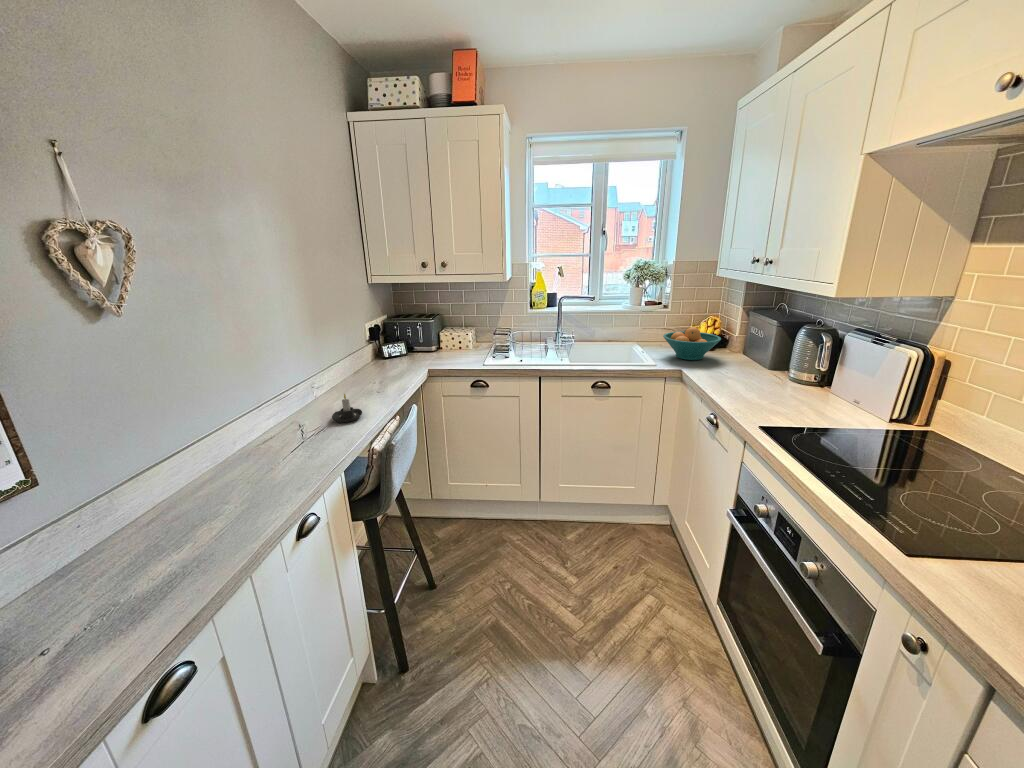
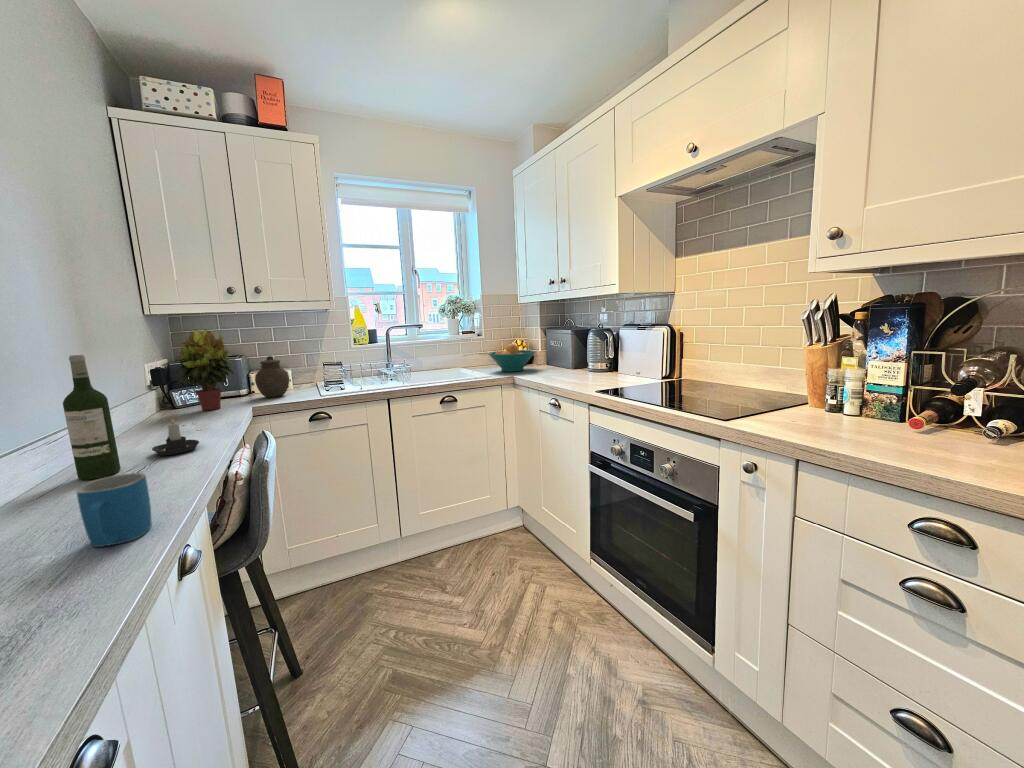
potted plant: none [380,300,423,367] -> present [177,329,236,411]
jar: none [440,323,466,358] -> present [255,356,289,397]
wine bottle: none [272,349,307,438] -> present [63,355,121,480]
mug: none [222,469,274,524] -> present [76,473,152,547]

